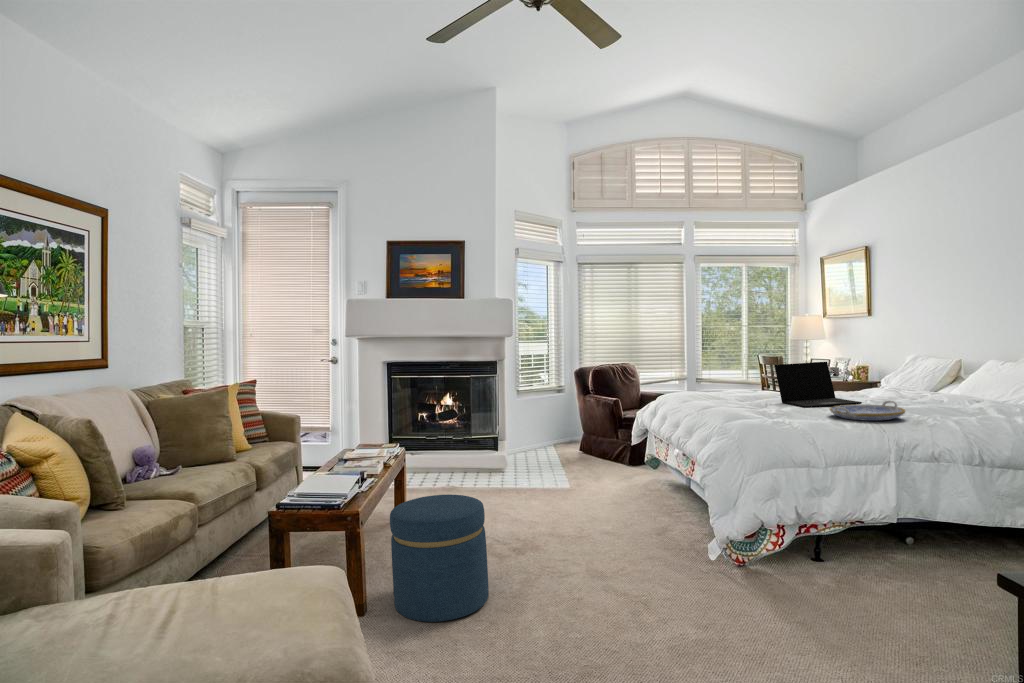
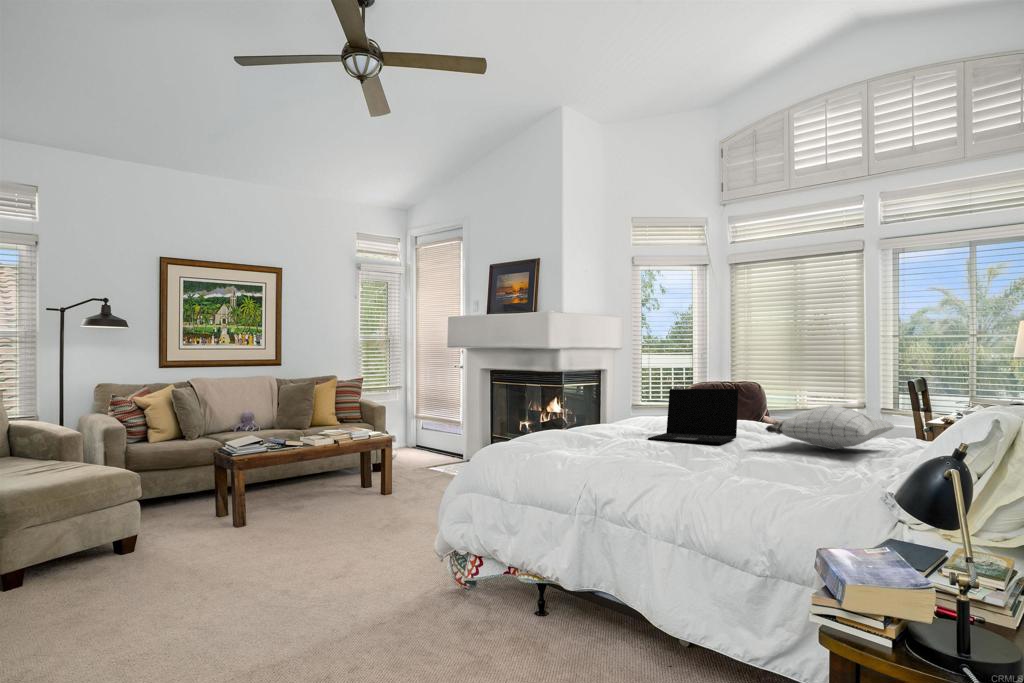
pillow: none [857,369,959,399] -> present [766,405,895,450]
serving tray: present [830,401,905,421] -> none [578,435,660,456]
ottoman: present [390,495,489,622] -> none [248,462,319,543]

